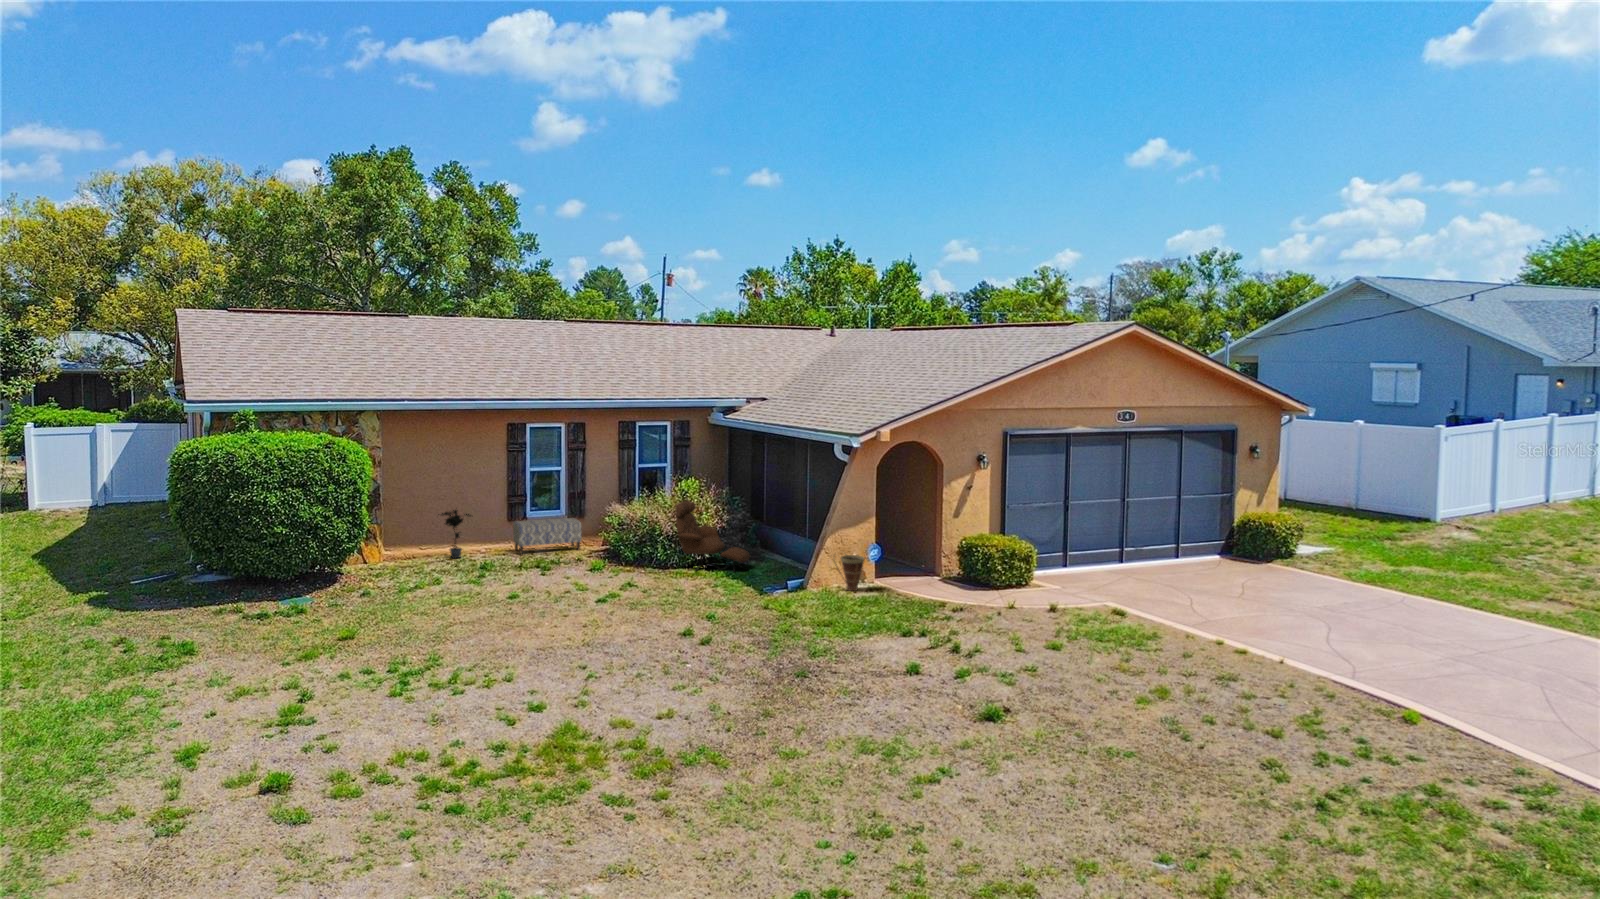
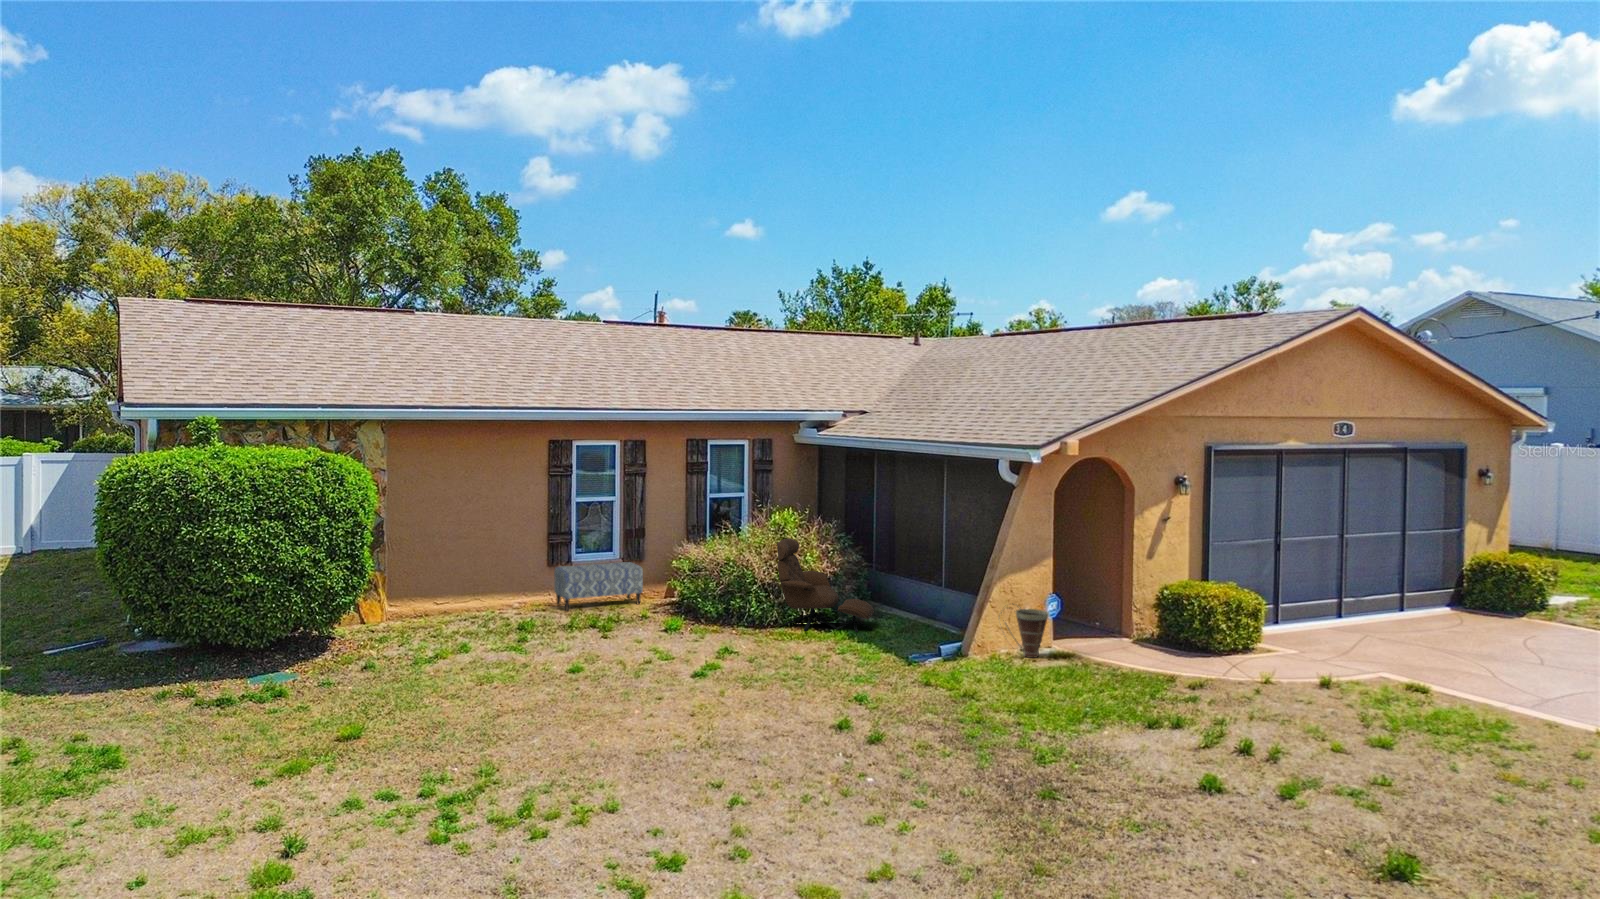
potted plant: present [438,510,471,558] -> none [458,549,506,616]

